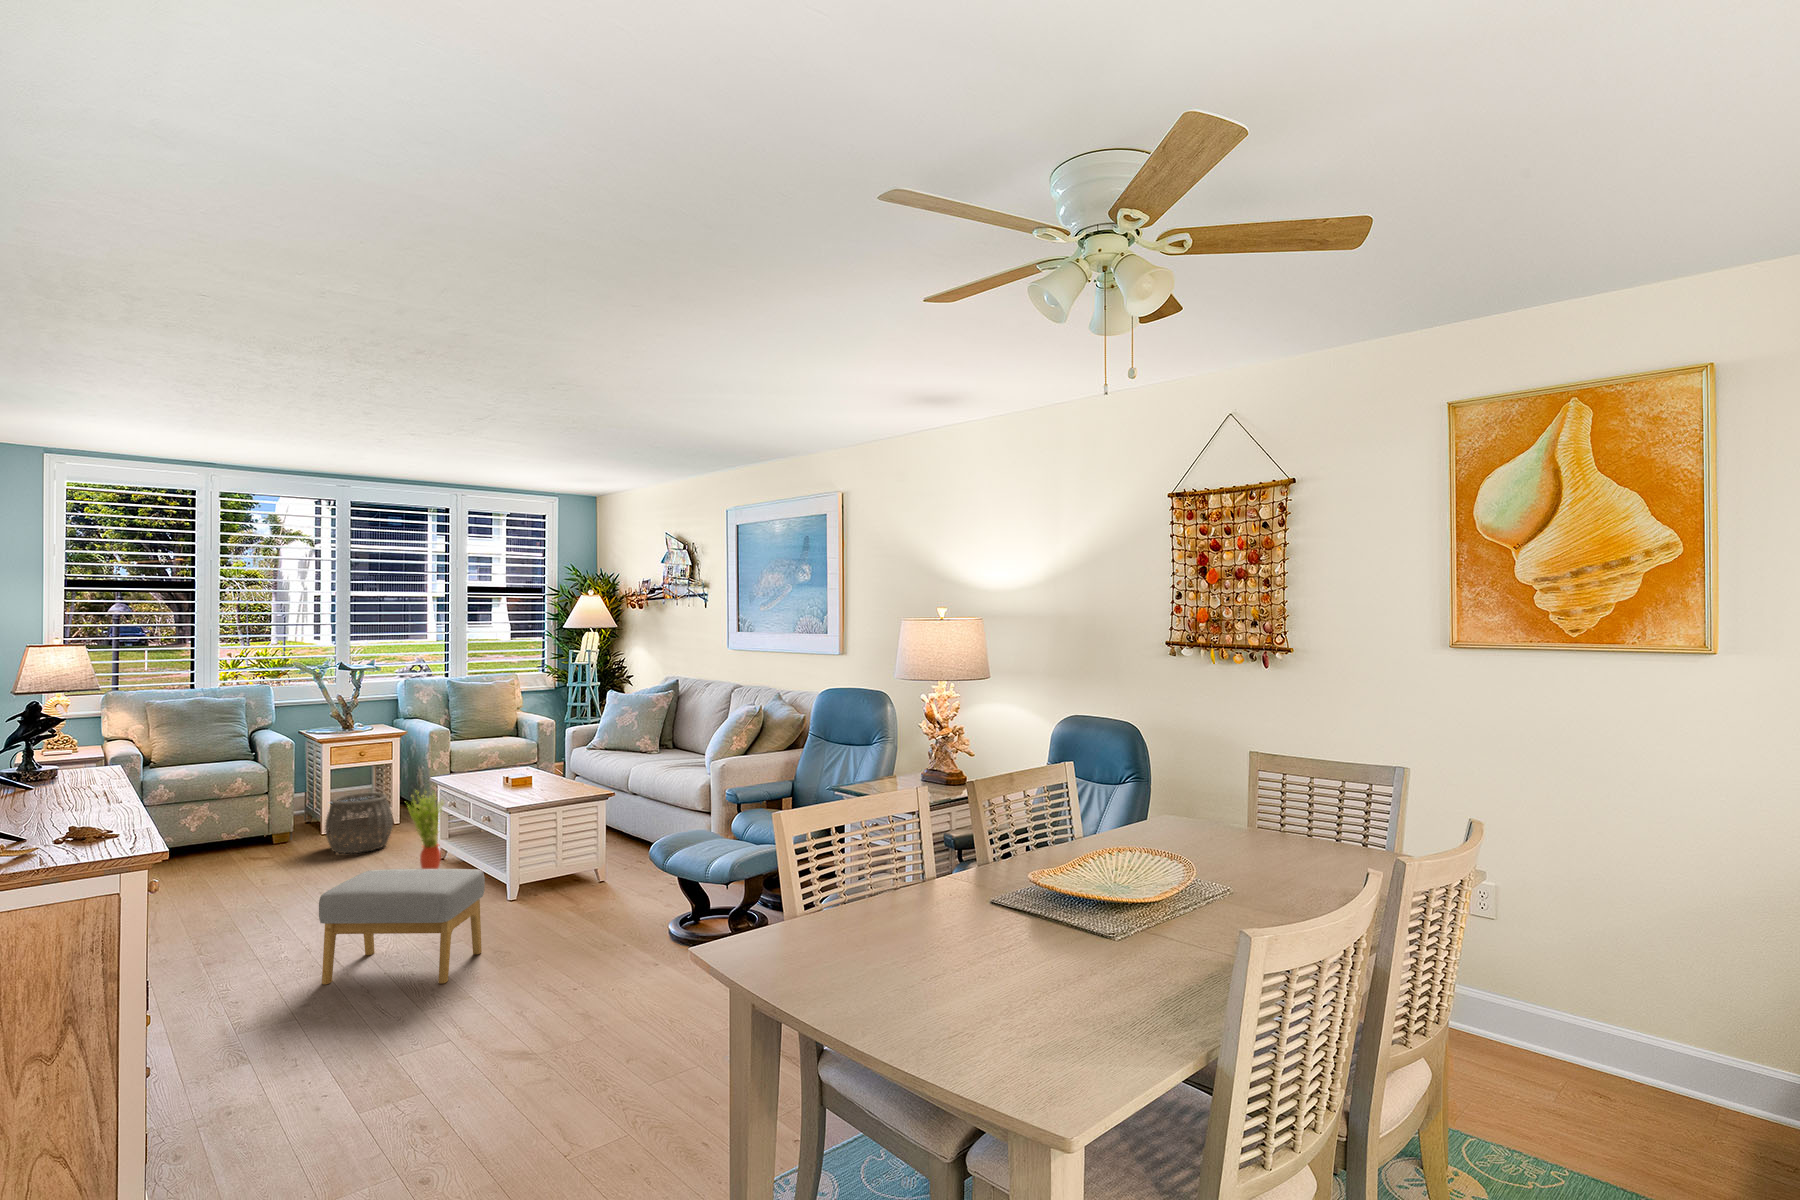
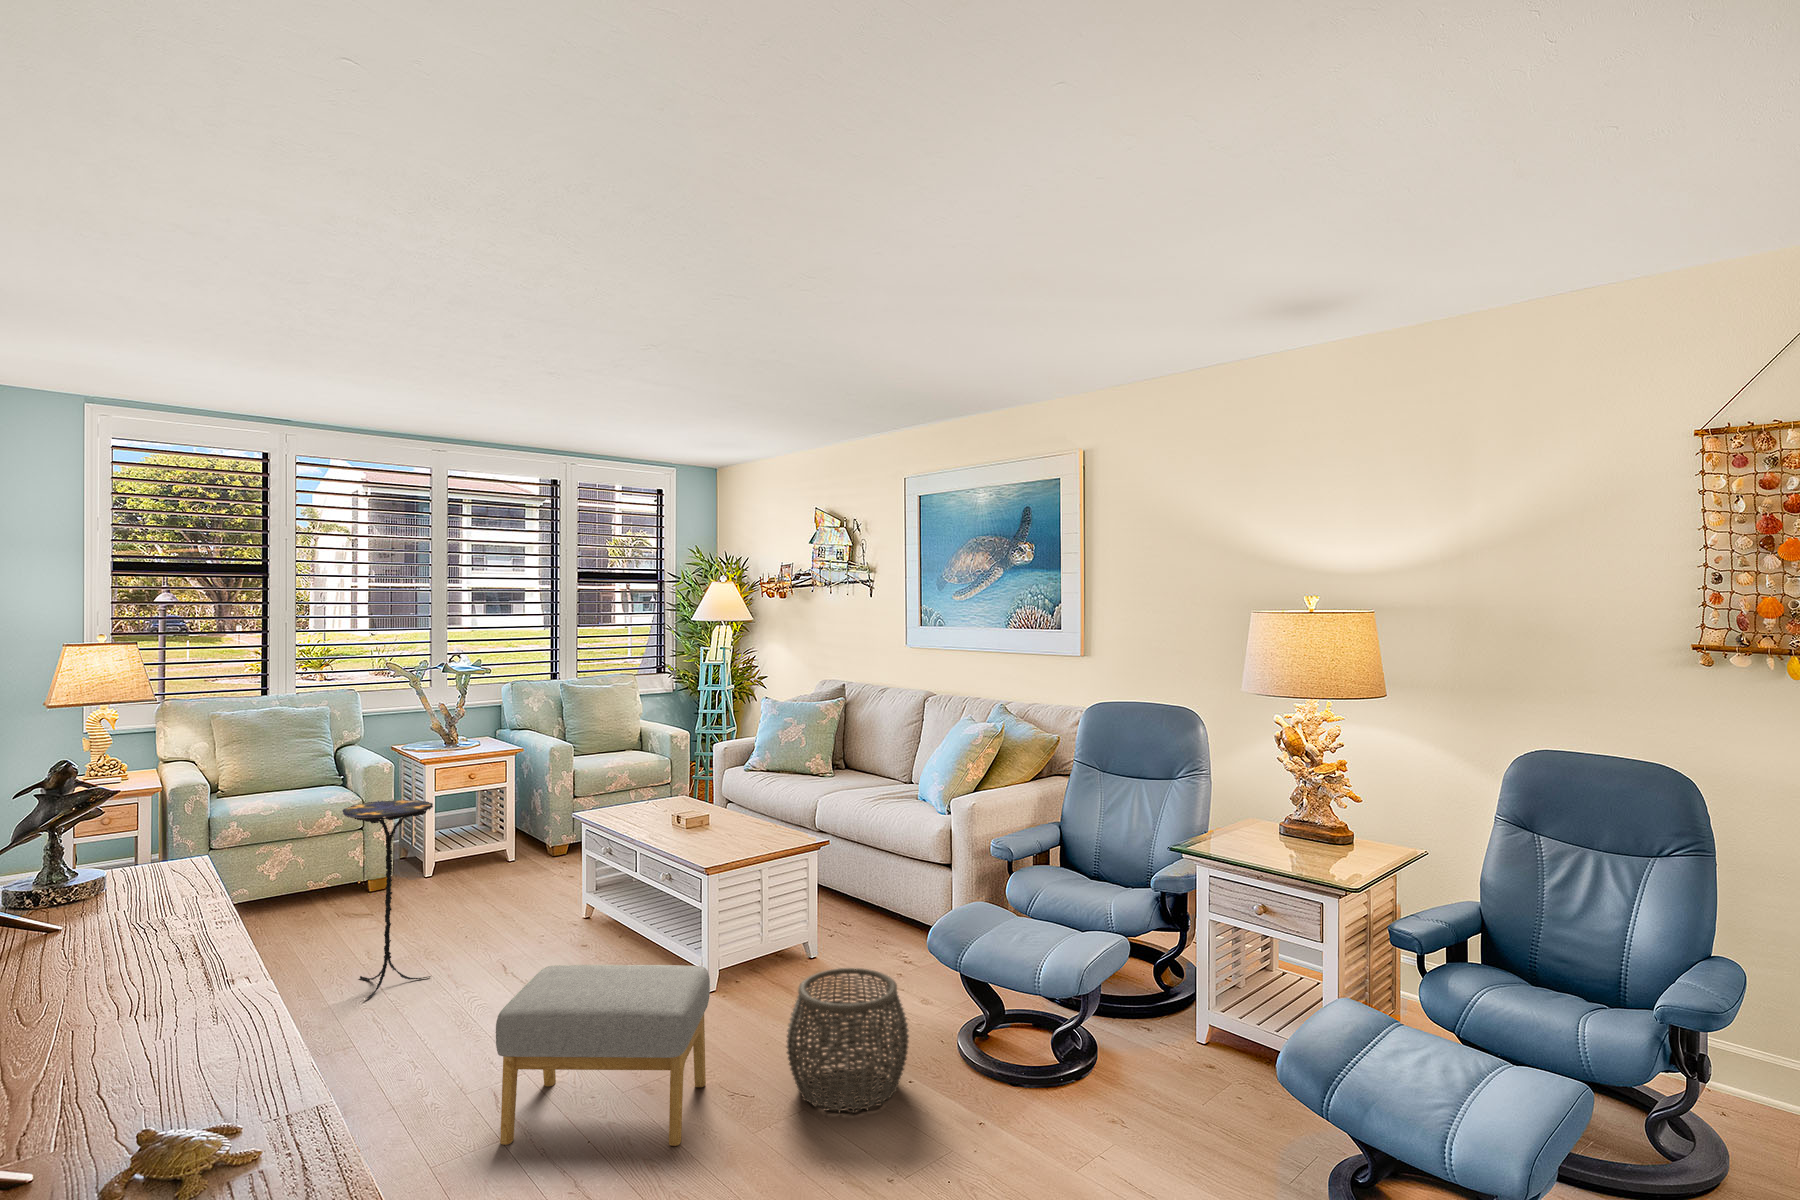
side table: none [235,763,308,909] -> present [343,800,433,998]
potted plant: present [408,790,444,869] -> none [549,831,599,944]
woven basket: present [325,793,393,853] -> present [787,968,909,1112]

